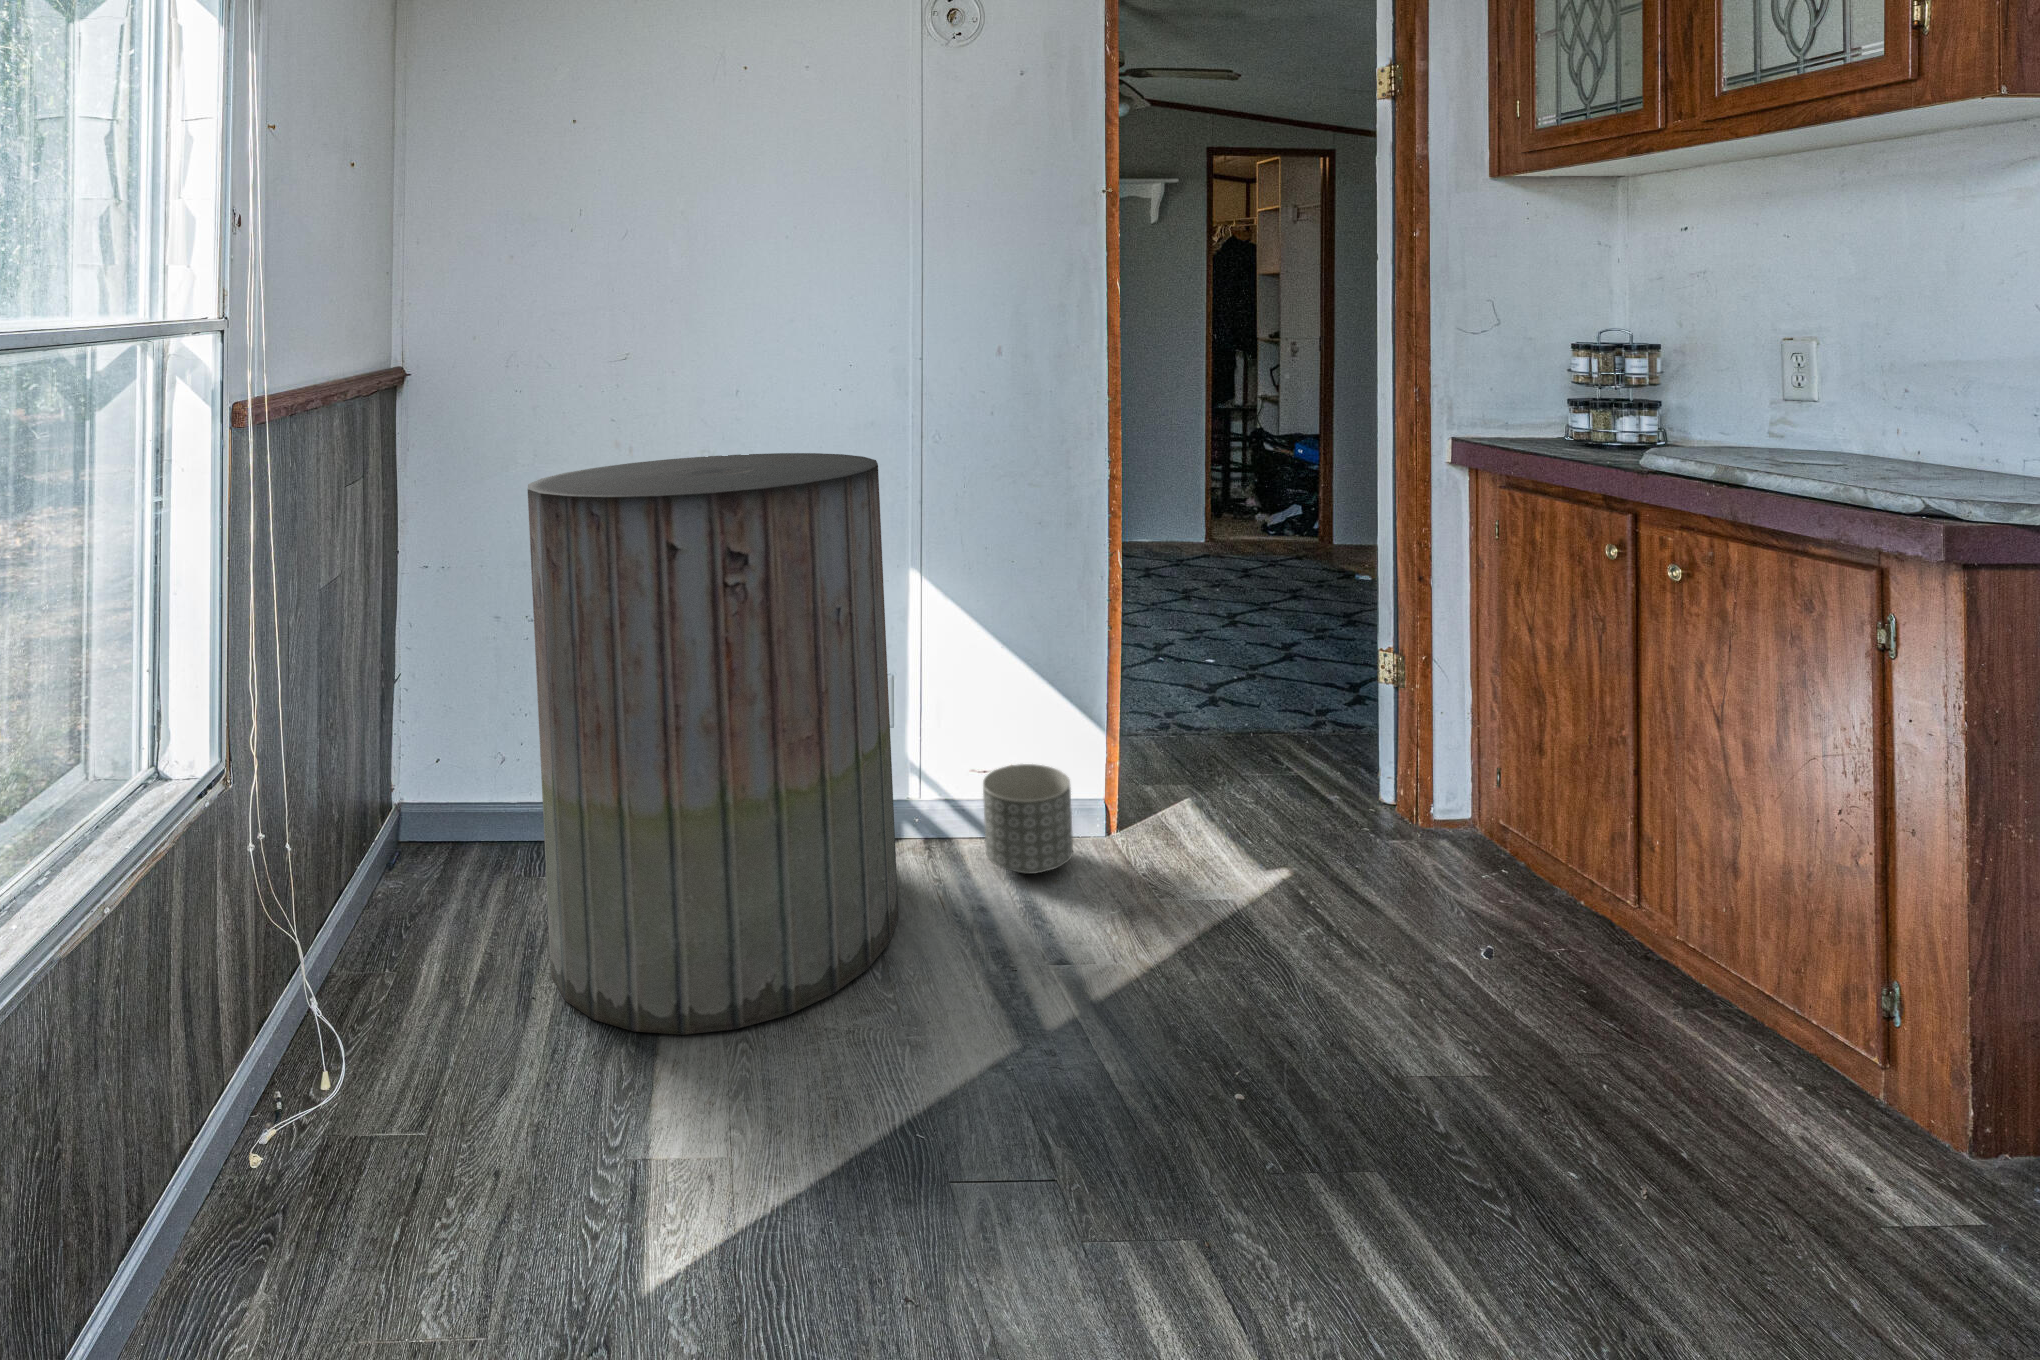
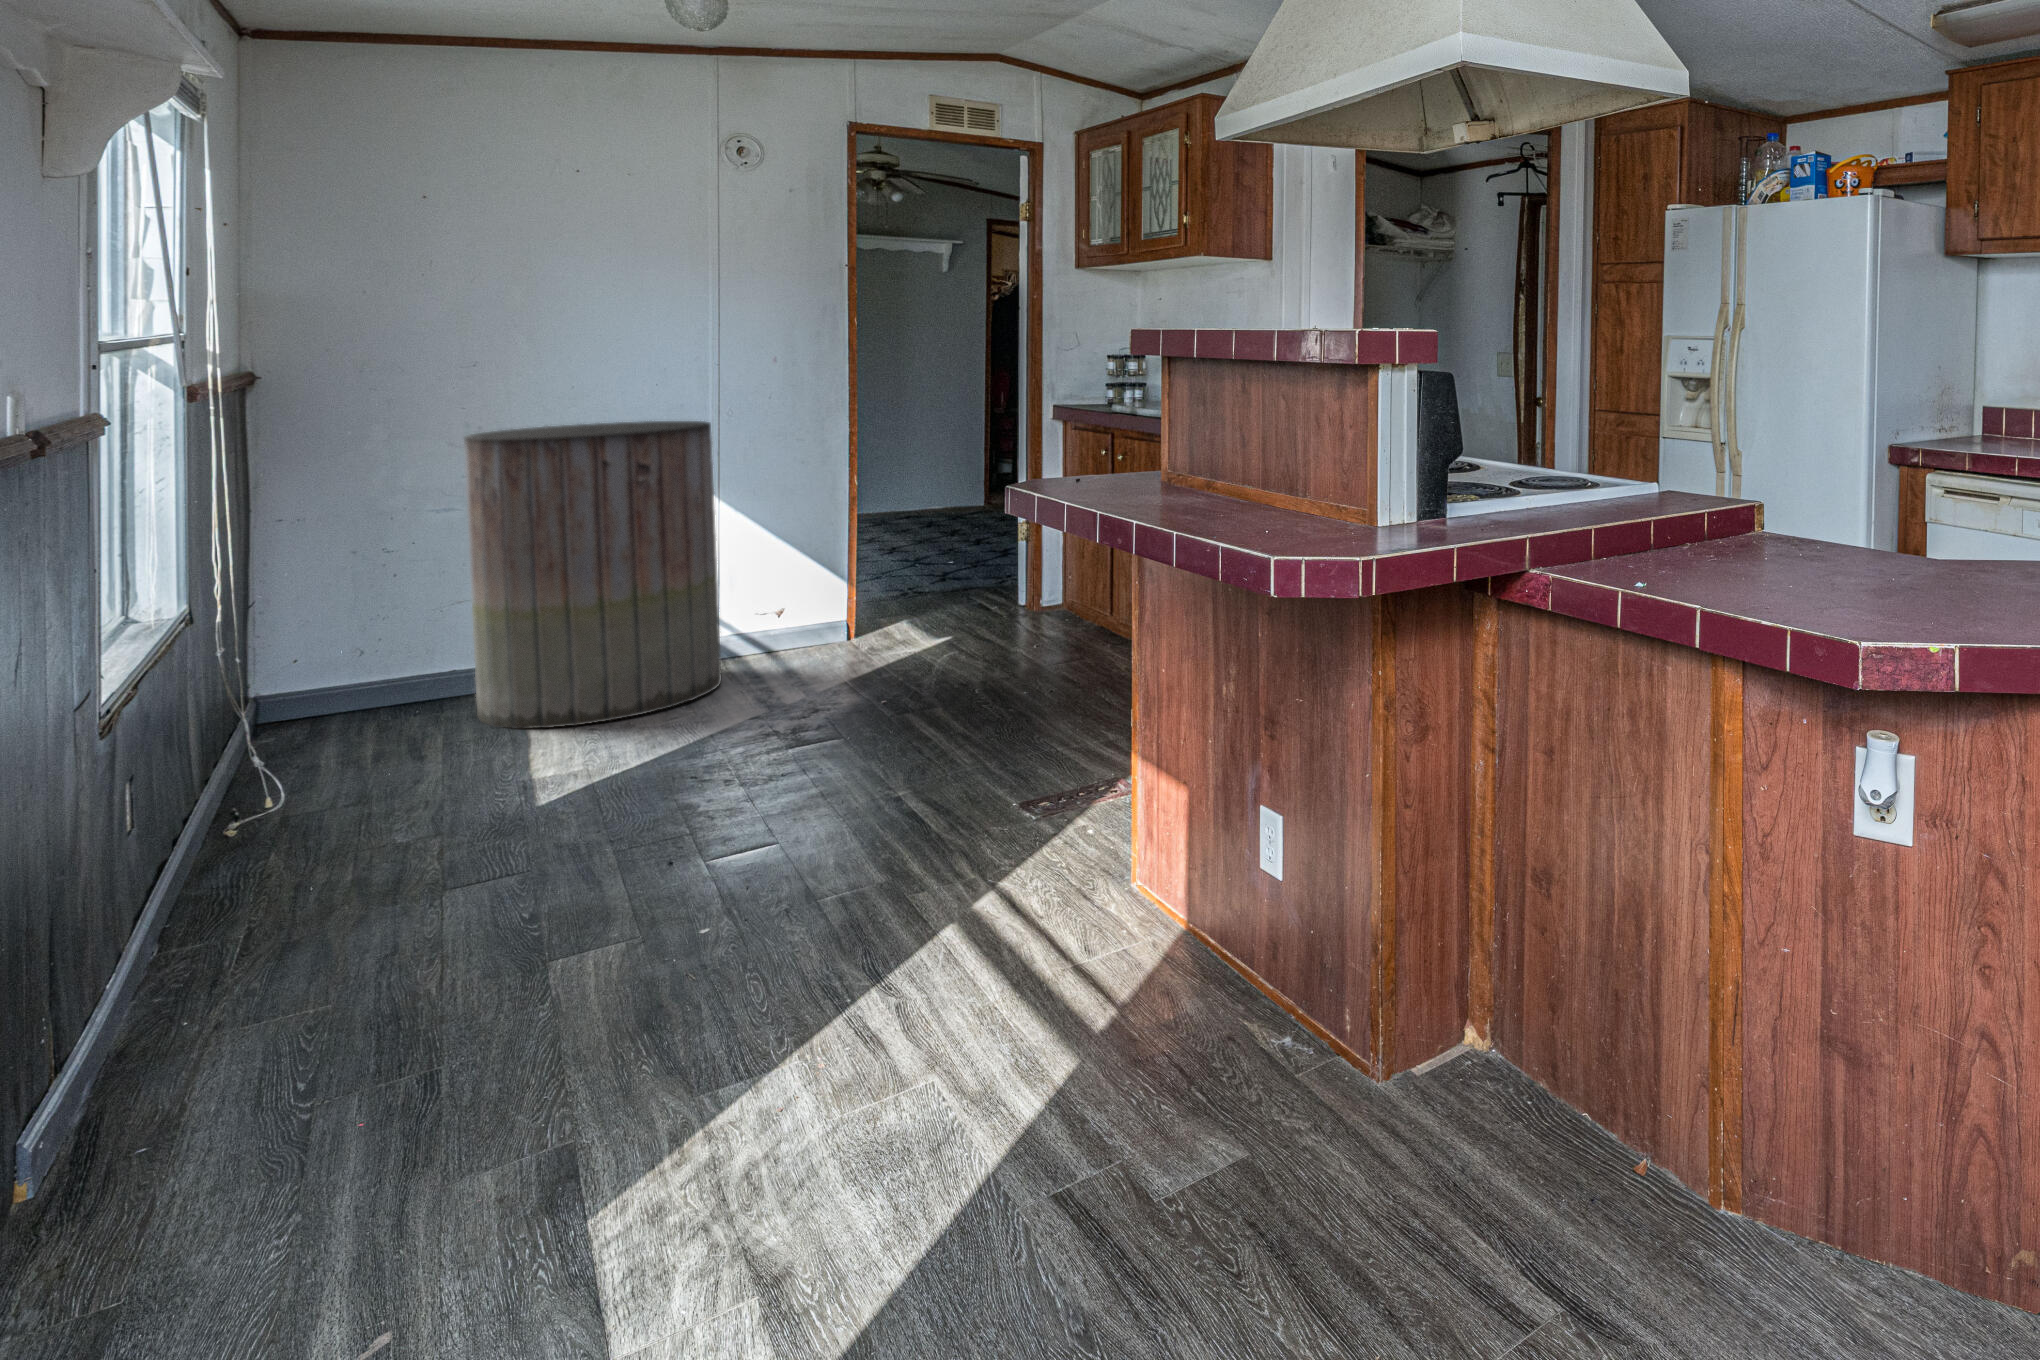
planter: present [983,764,1073,874] -> none [769,603,828,659]

